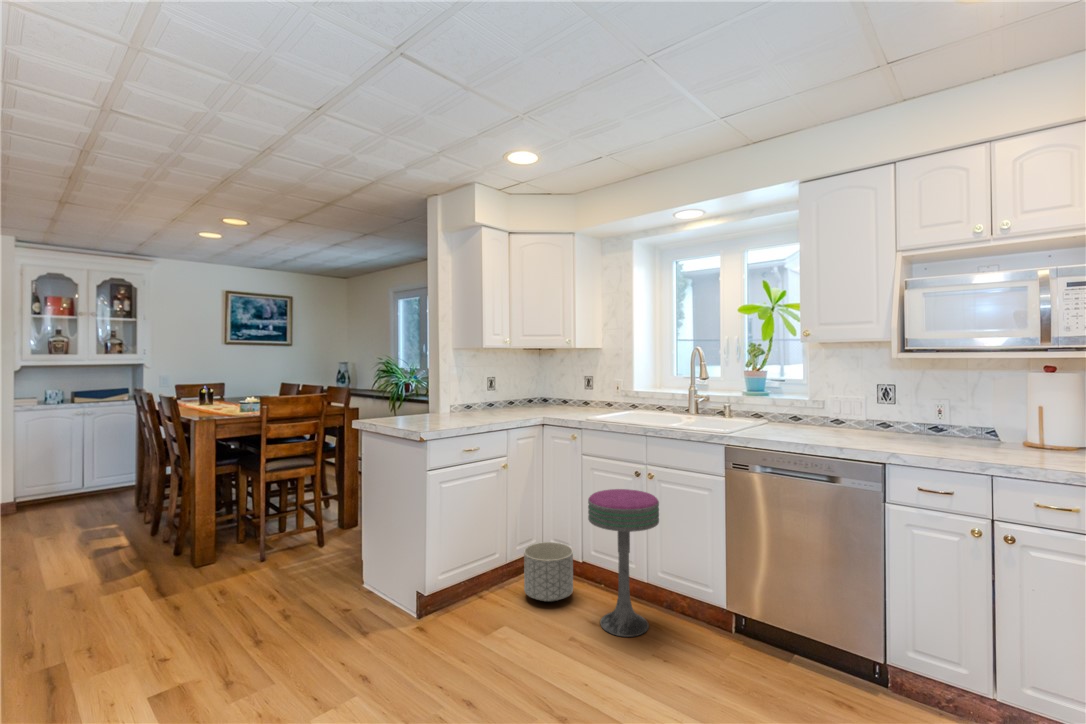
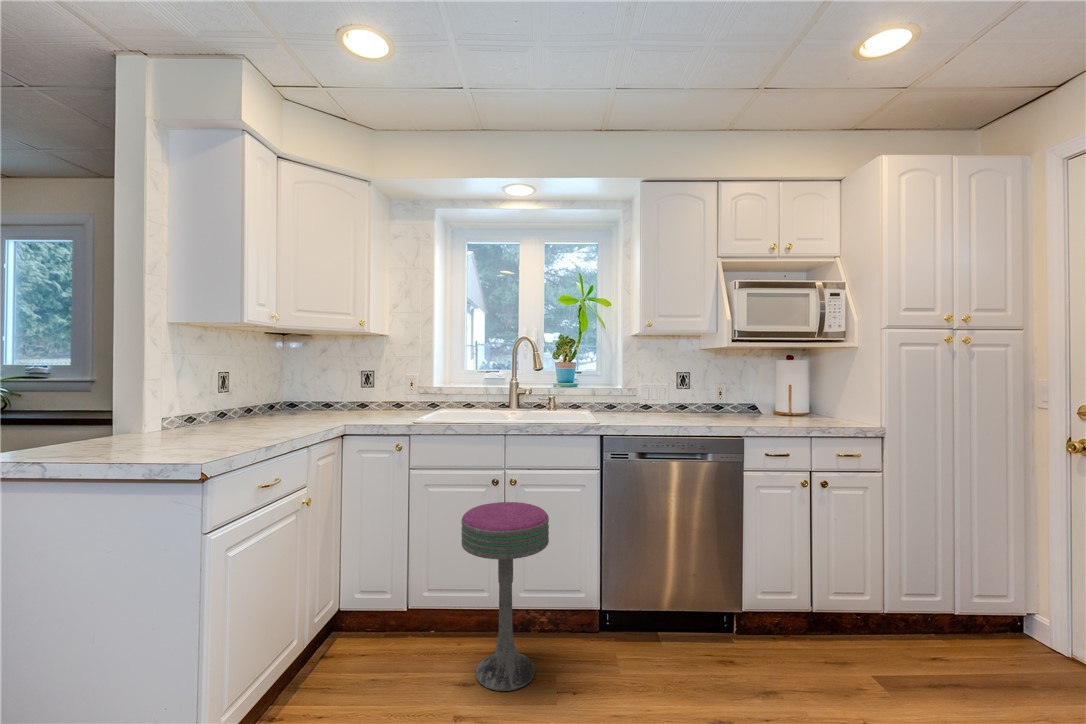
planter: present [524,542,573,602] -> none [349,593,421,687]

